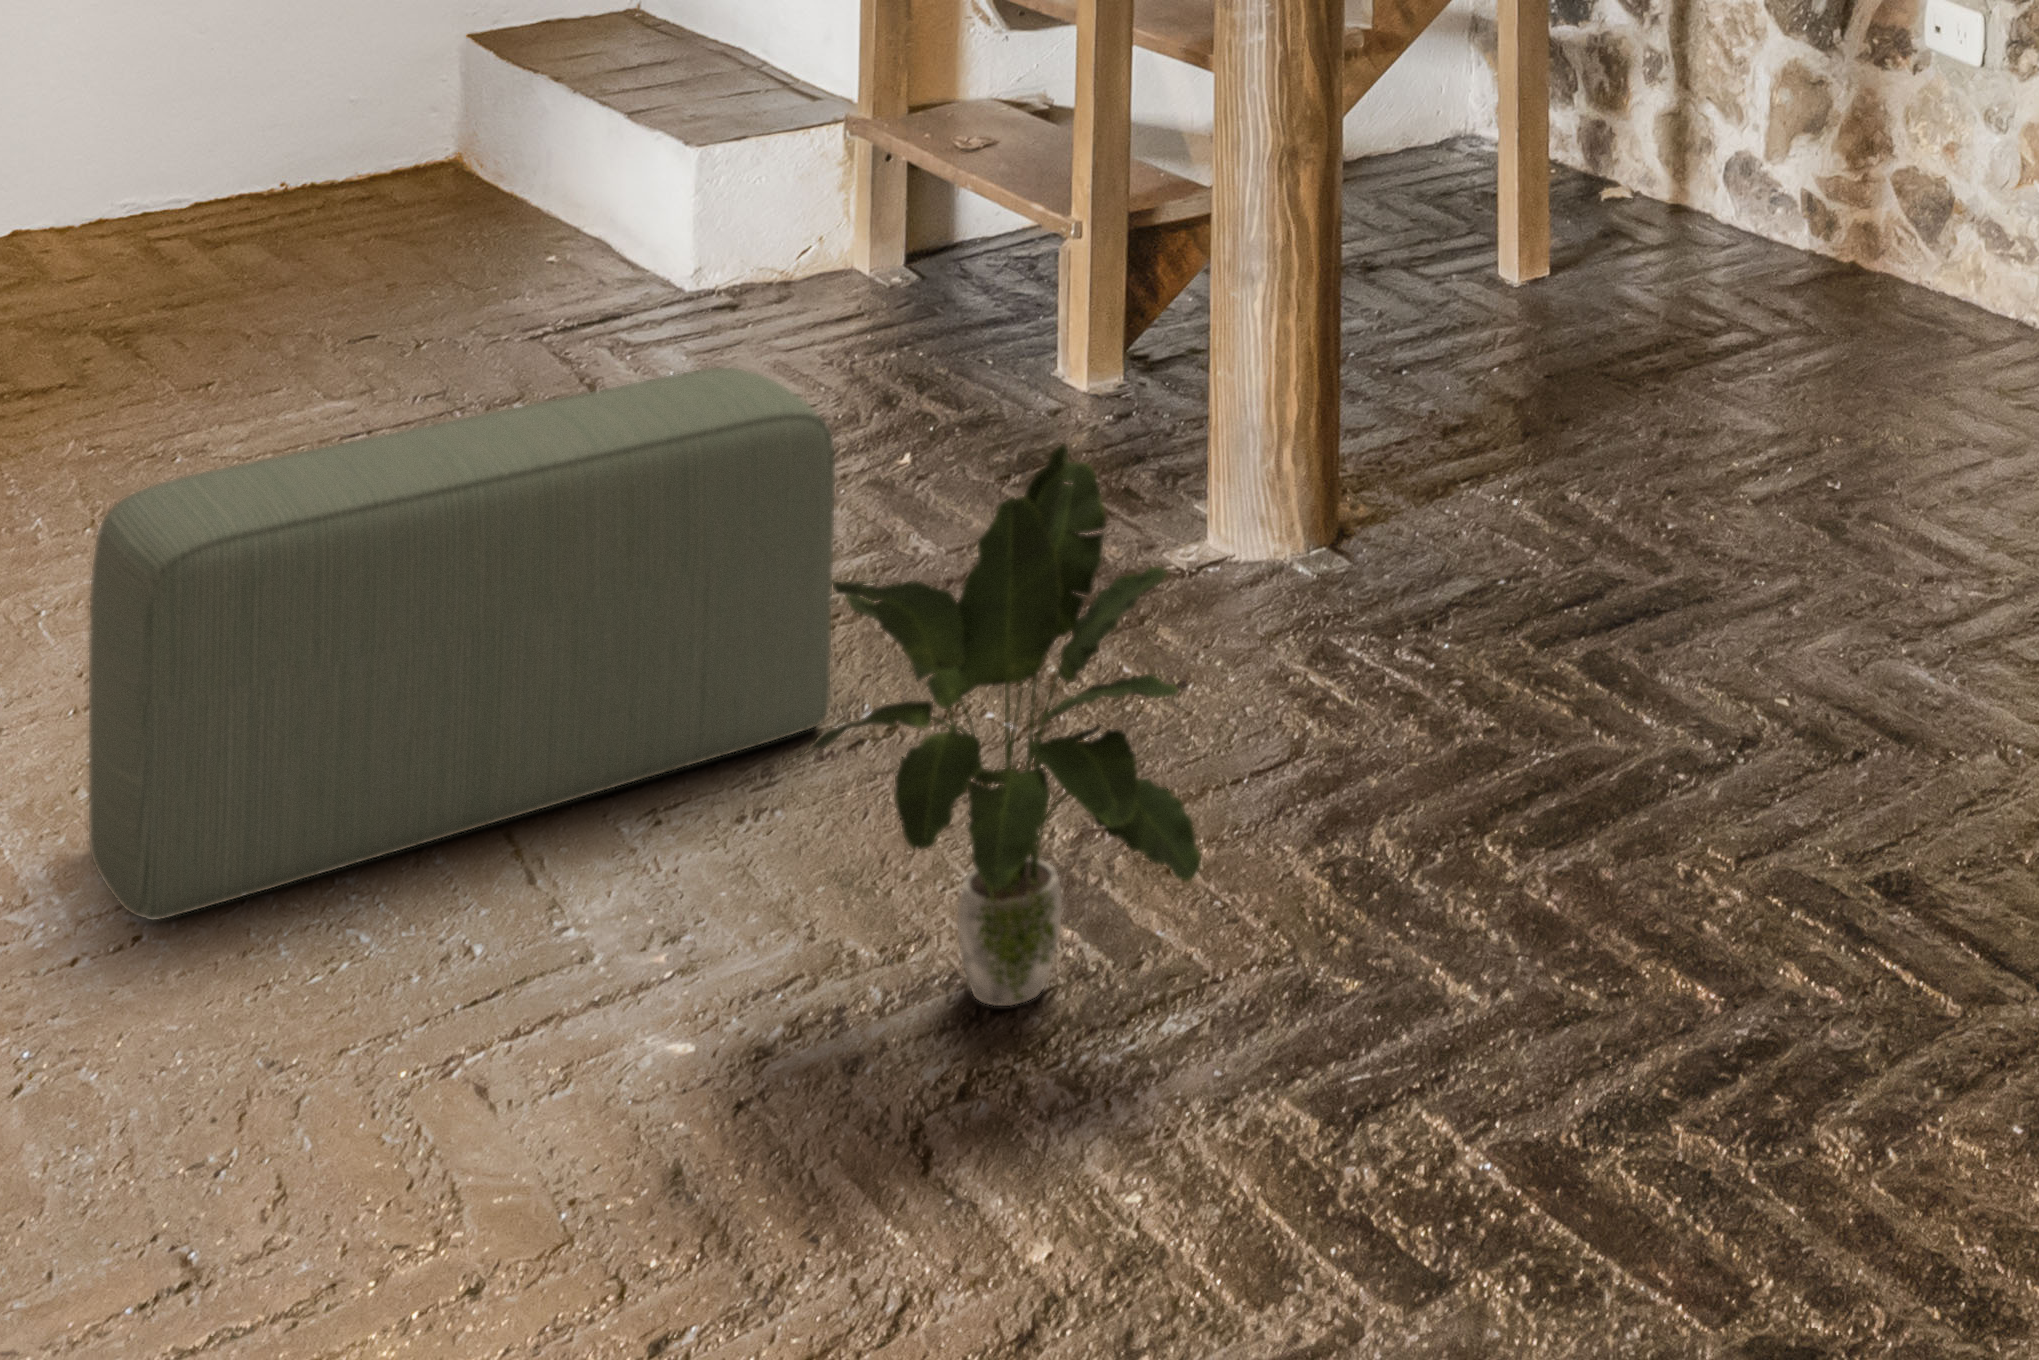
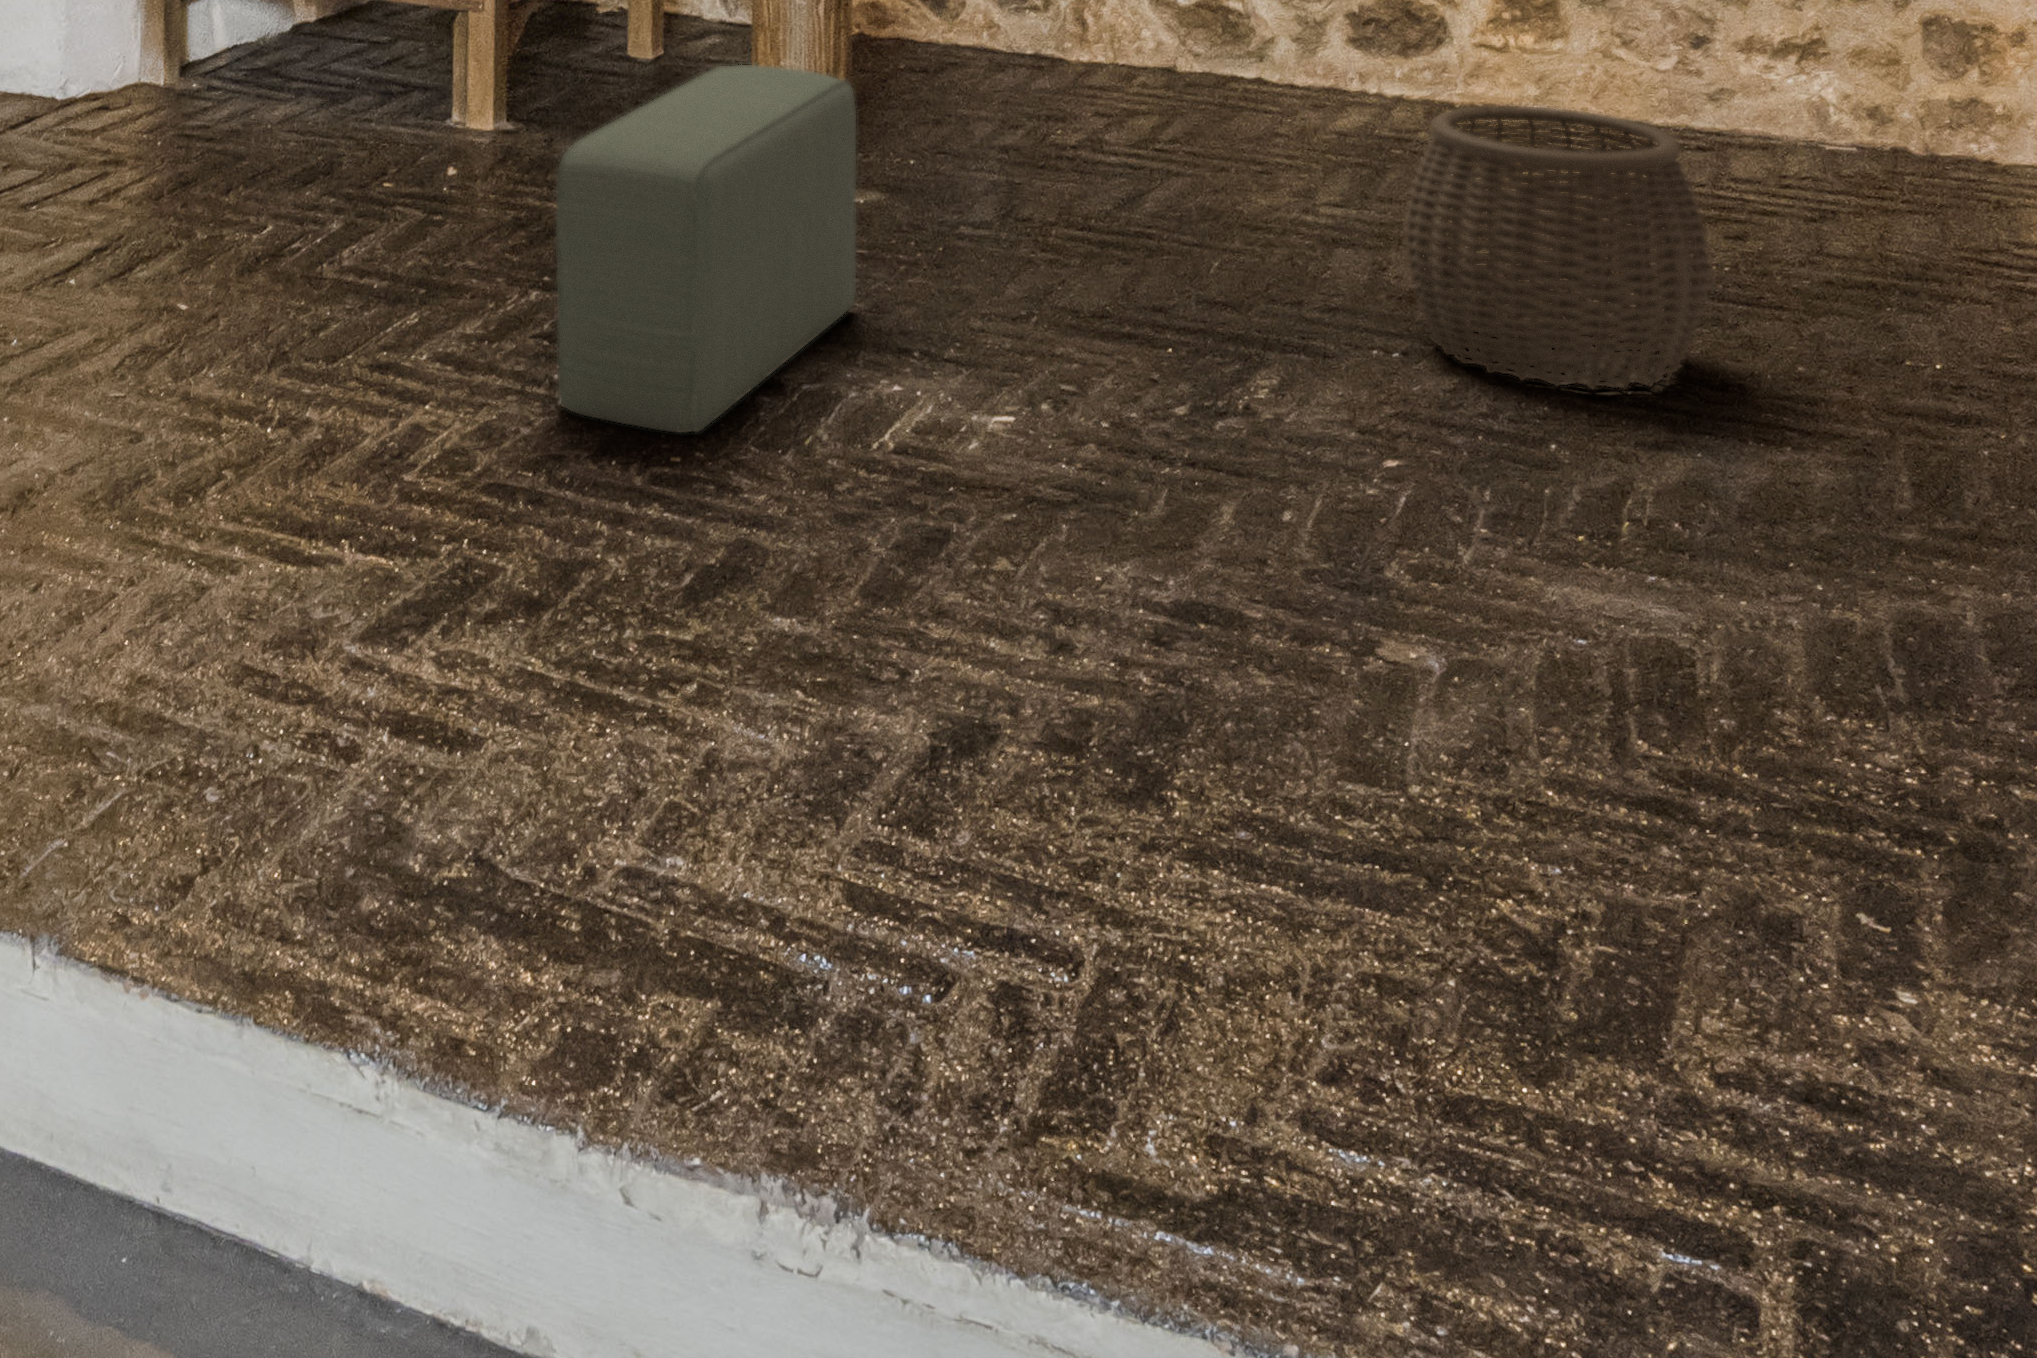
potted plant: present [804,444,1201,1006] -> none [1124,34,1416,406]
woven basket: none [1387,567,1801,1068] -> present [1404,106,1711,389]

